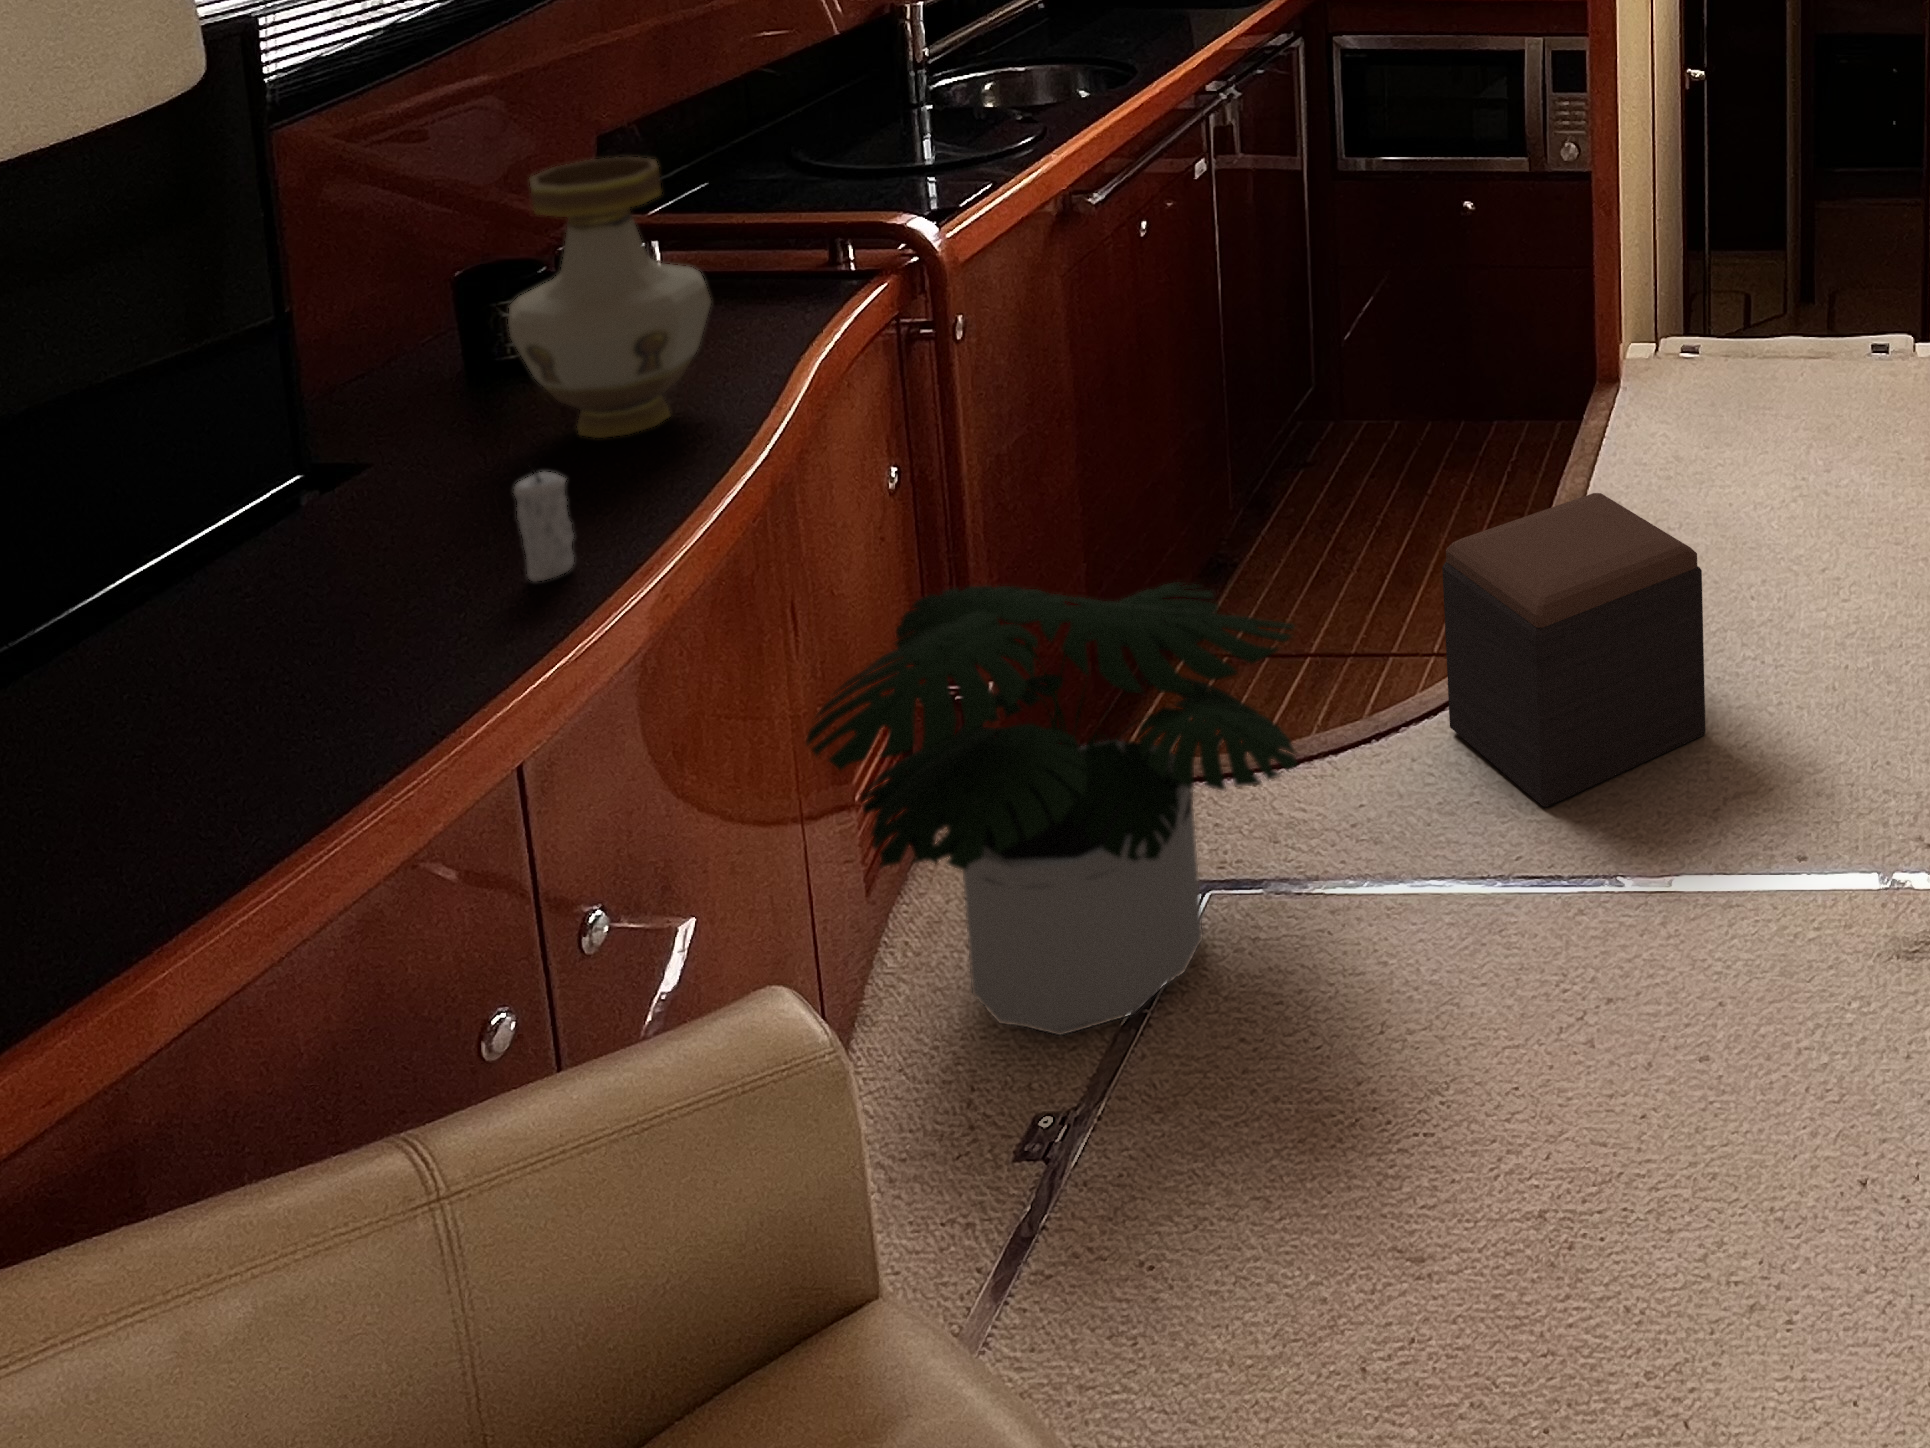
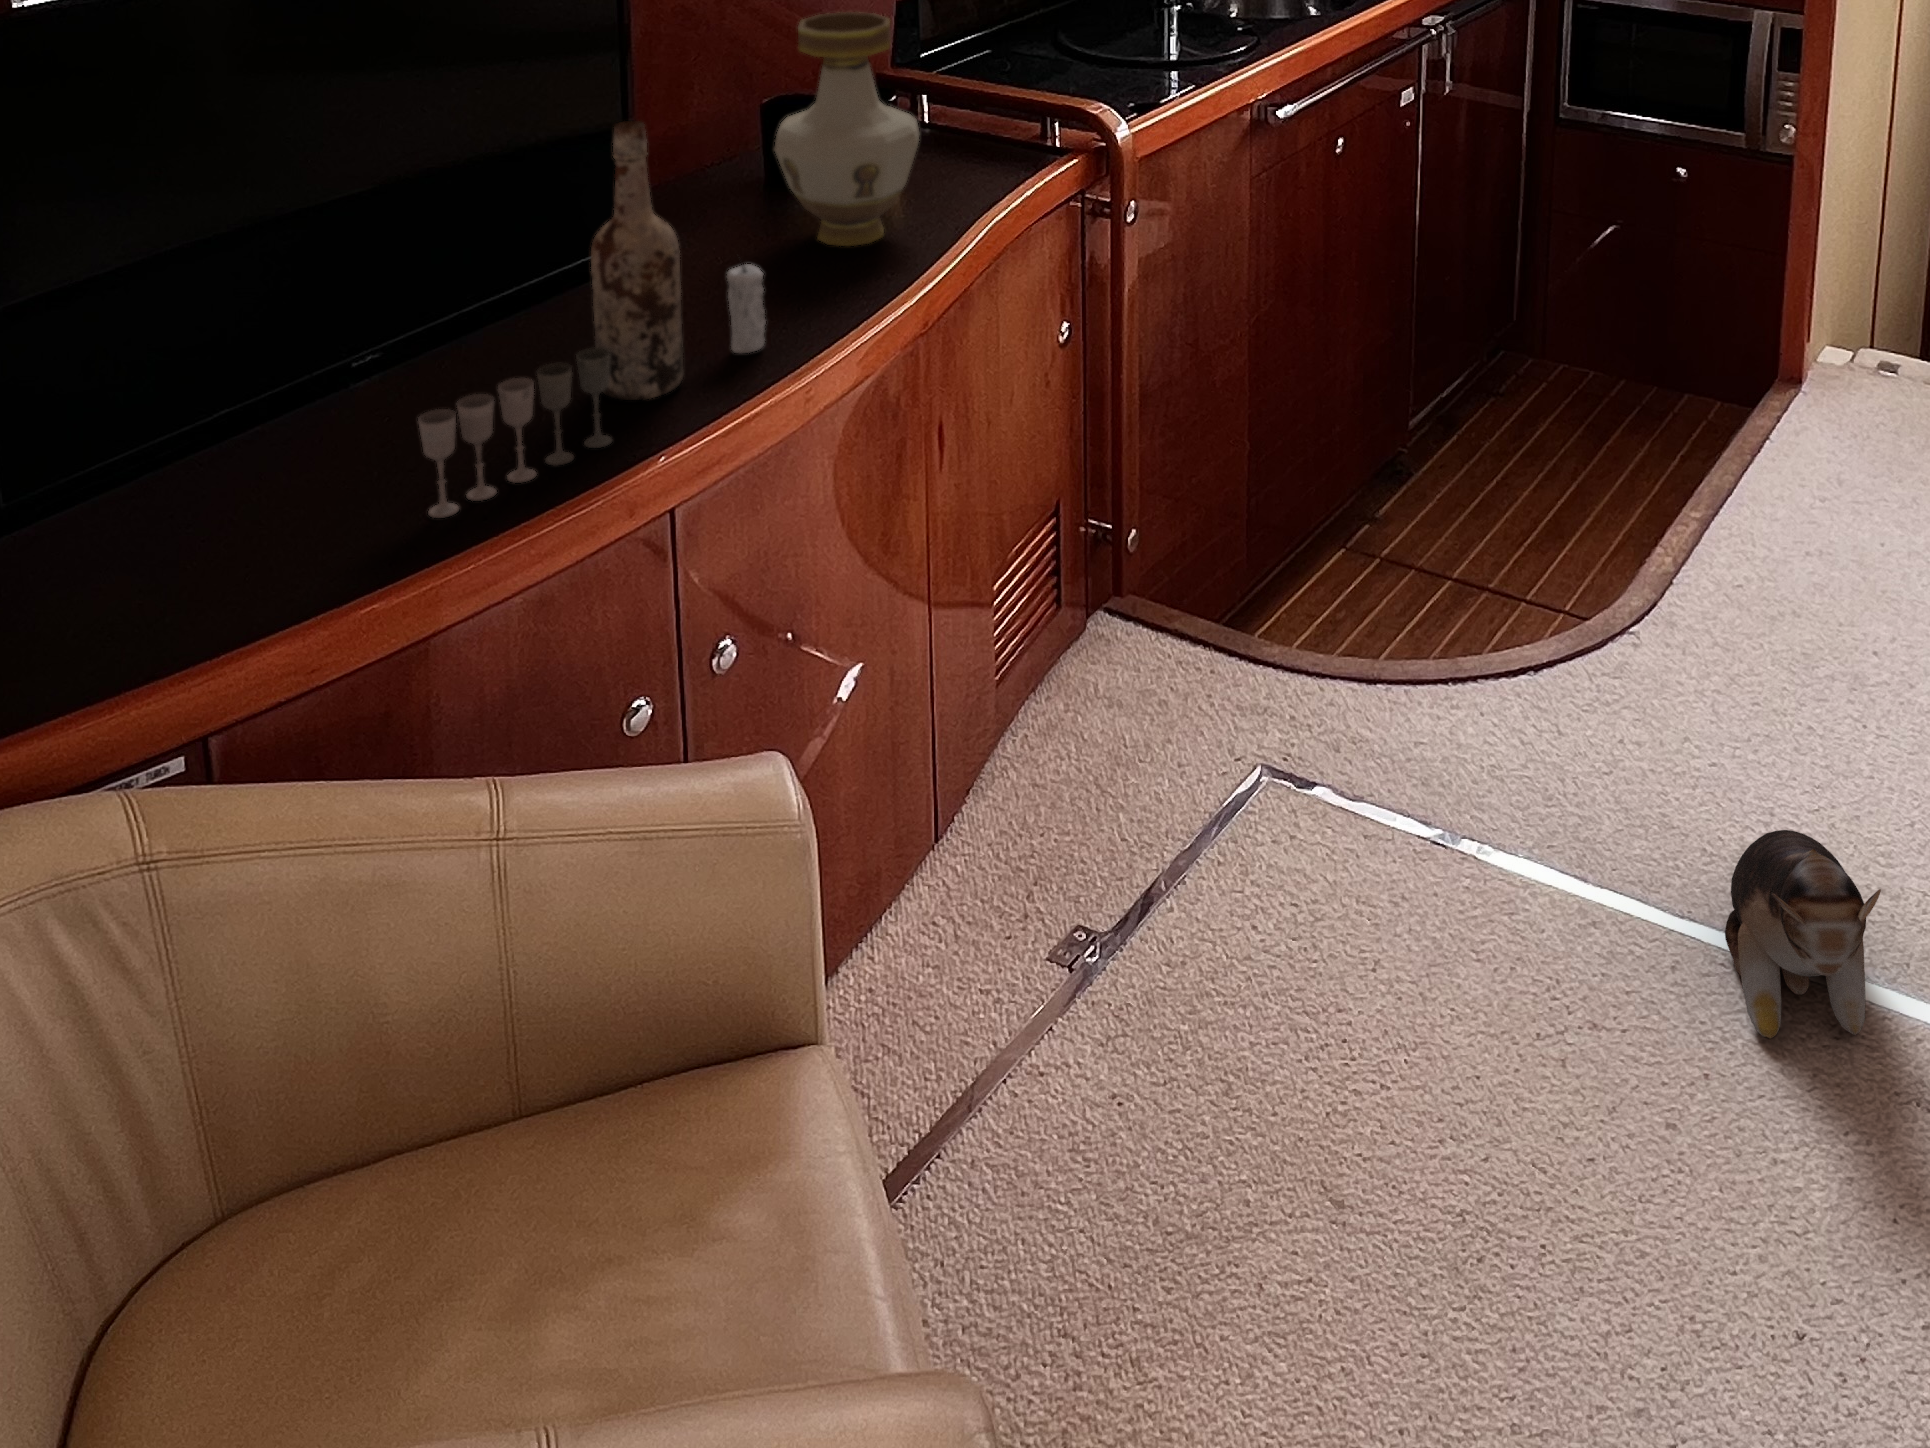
wine bottle: none [328,322,477,671] -> present [591,121,683,400]
footstool: present [1442,493,1705,807] -> none [1523,495,1791,804]
potted plant: present [806,582,1299,1035] -> none [926,437,1359,869]
wine glass: none [139,606,411,873] -> present [418,347,612,518]
plush toy: none [1701,762,1849,952] -> present [1725,830,1881,1039]

